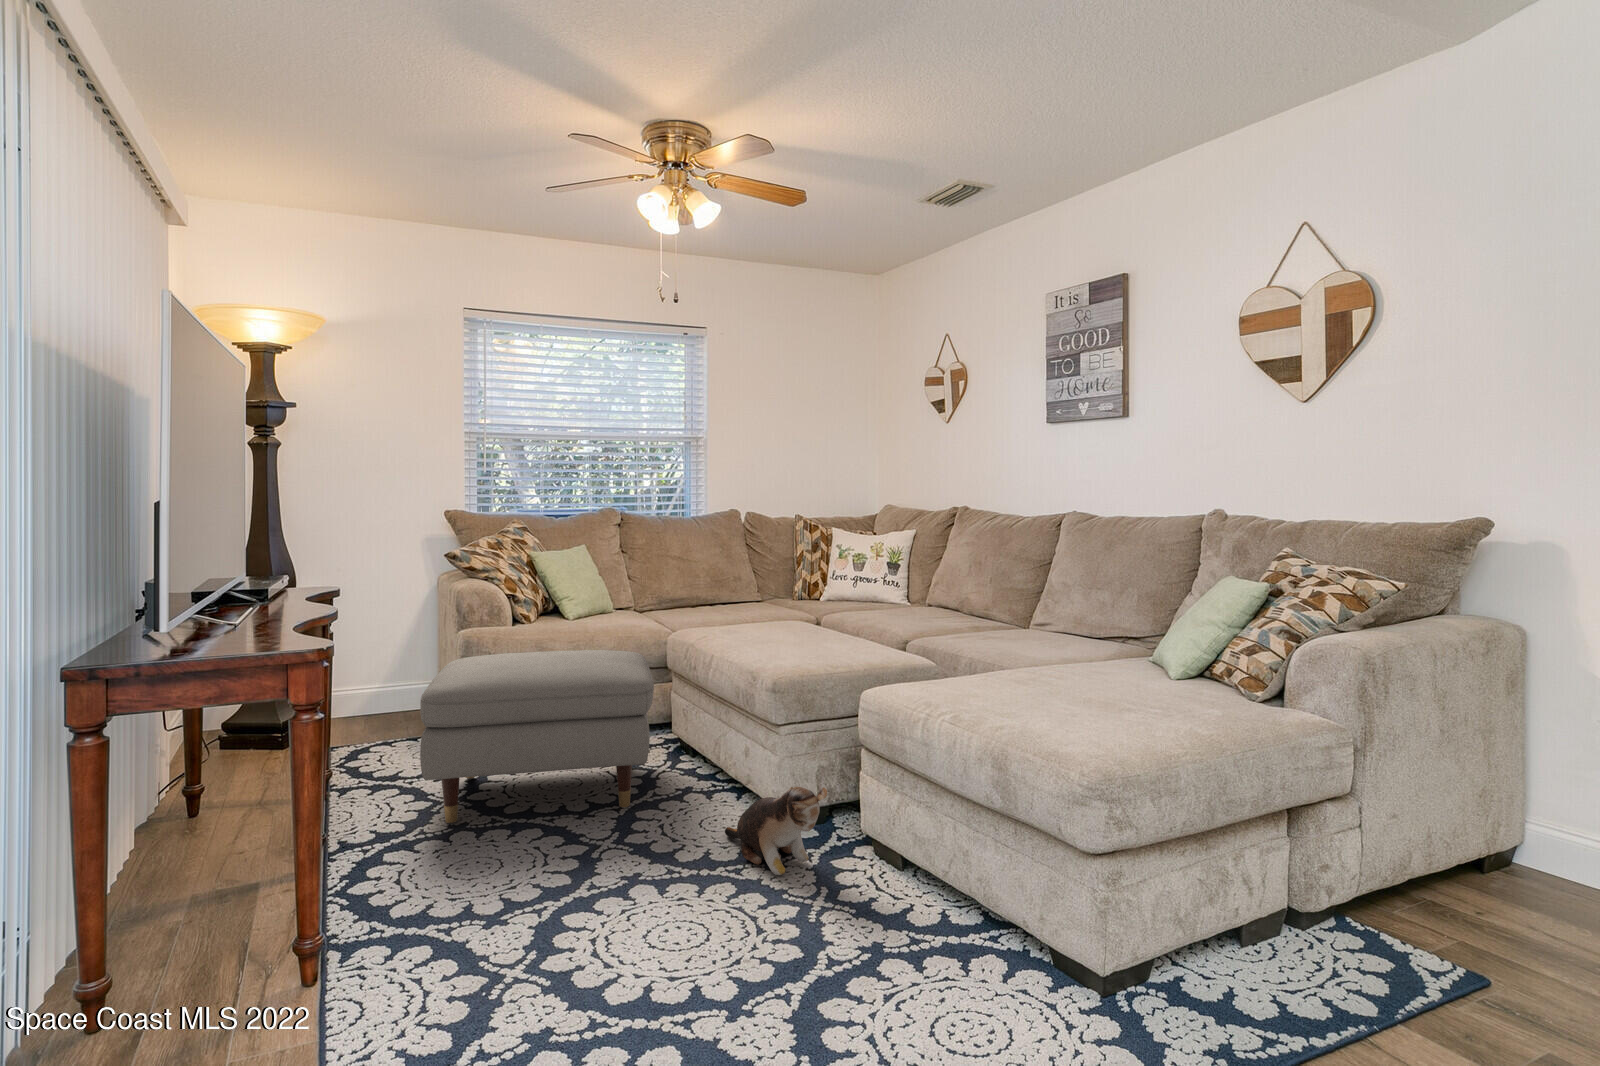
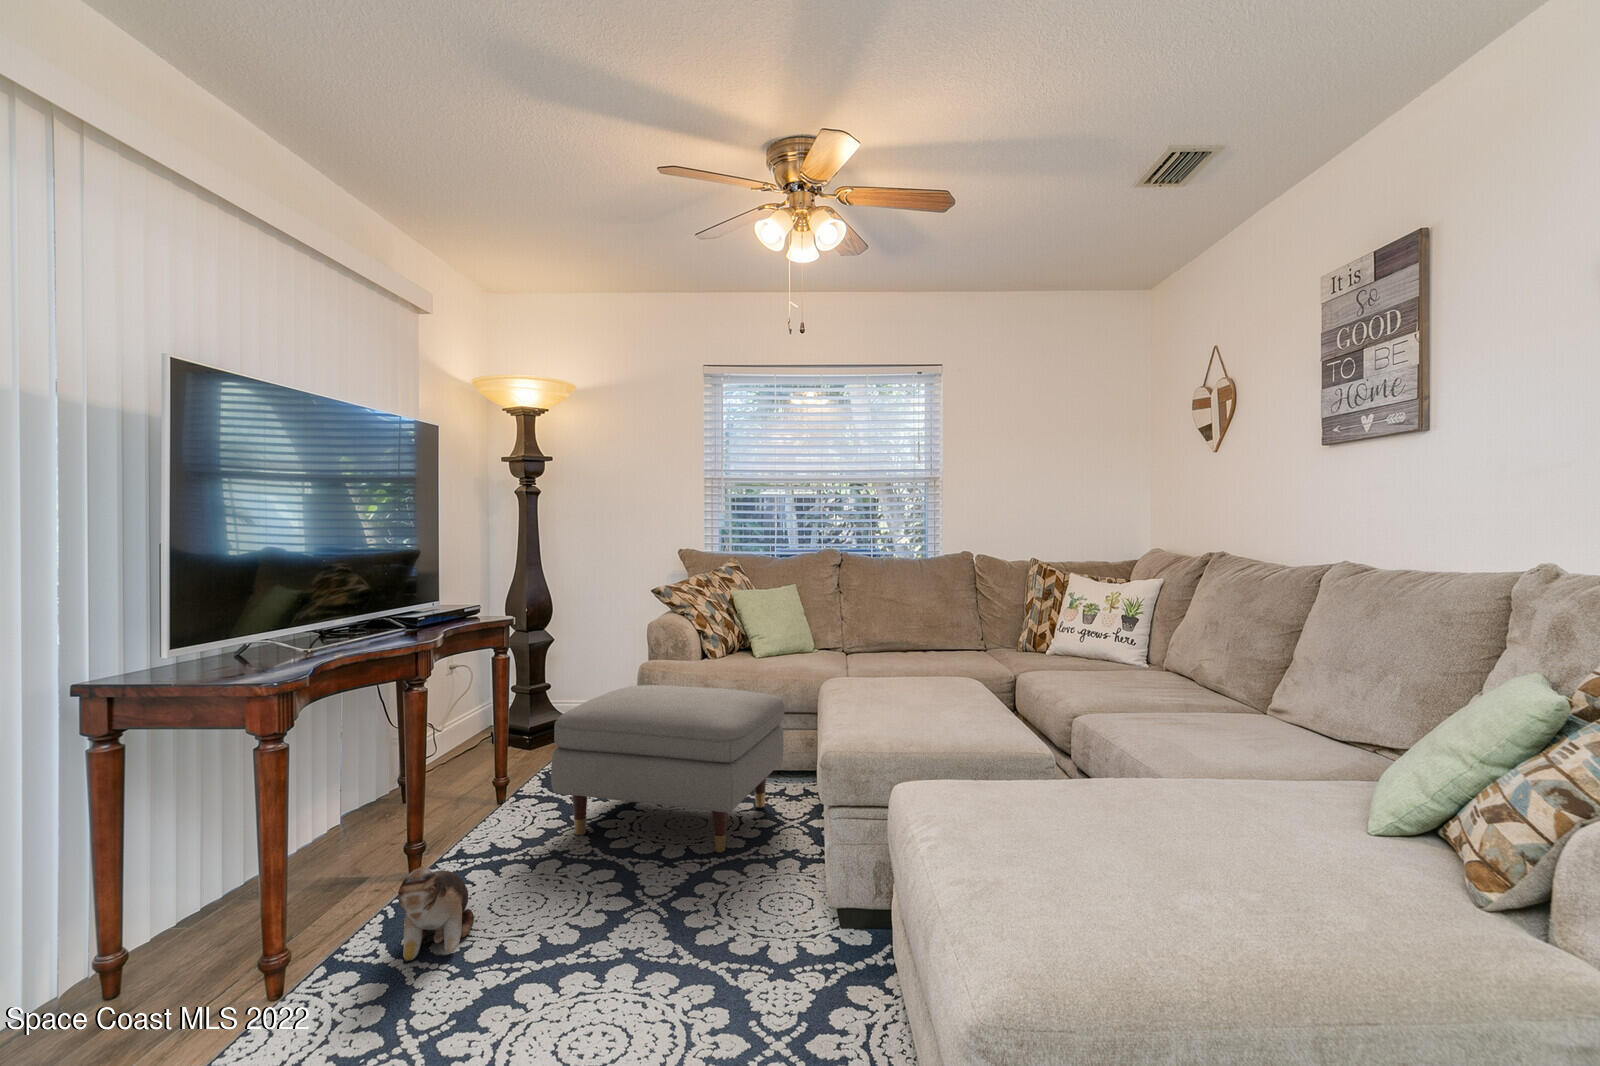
plush toy: present [725,787,827,875] -> present [388,866,474,961]

